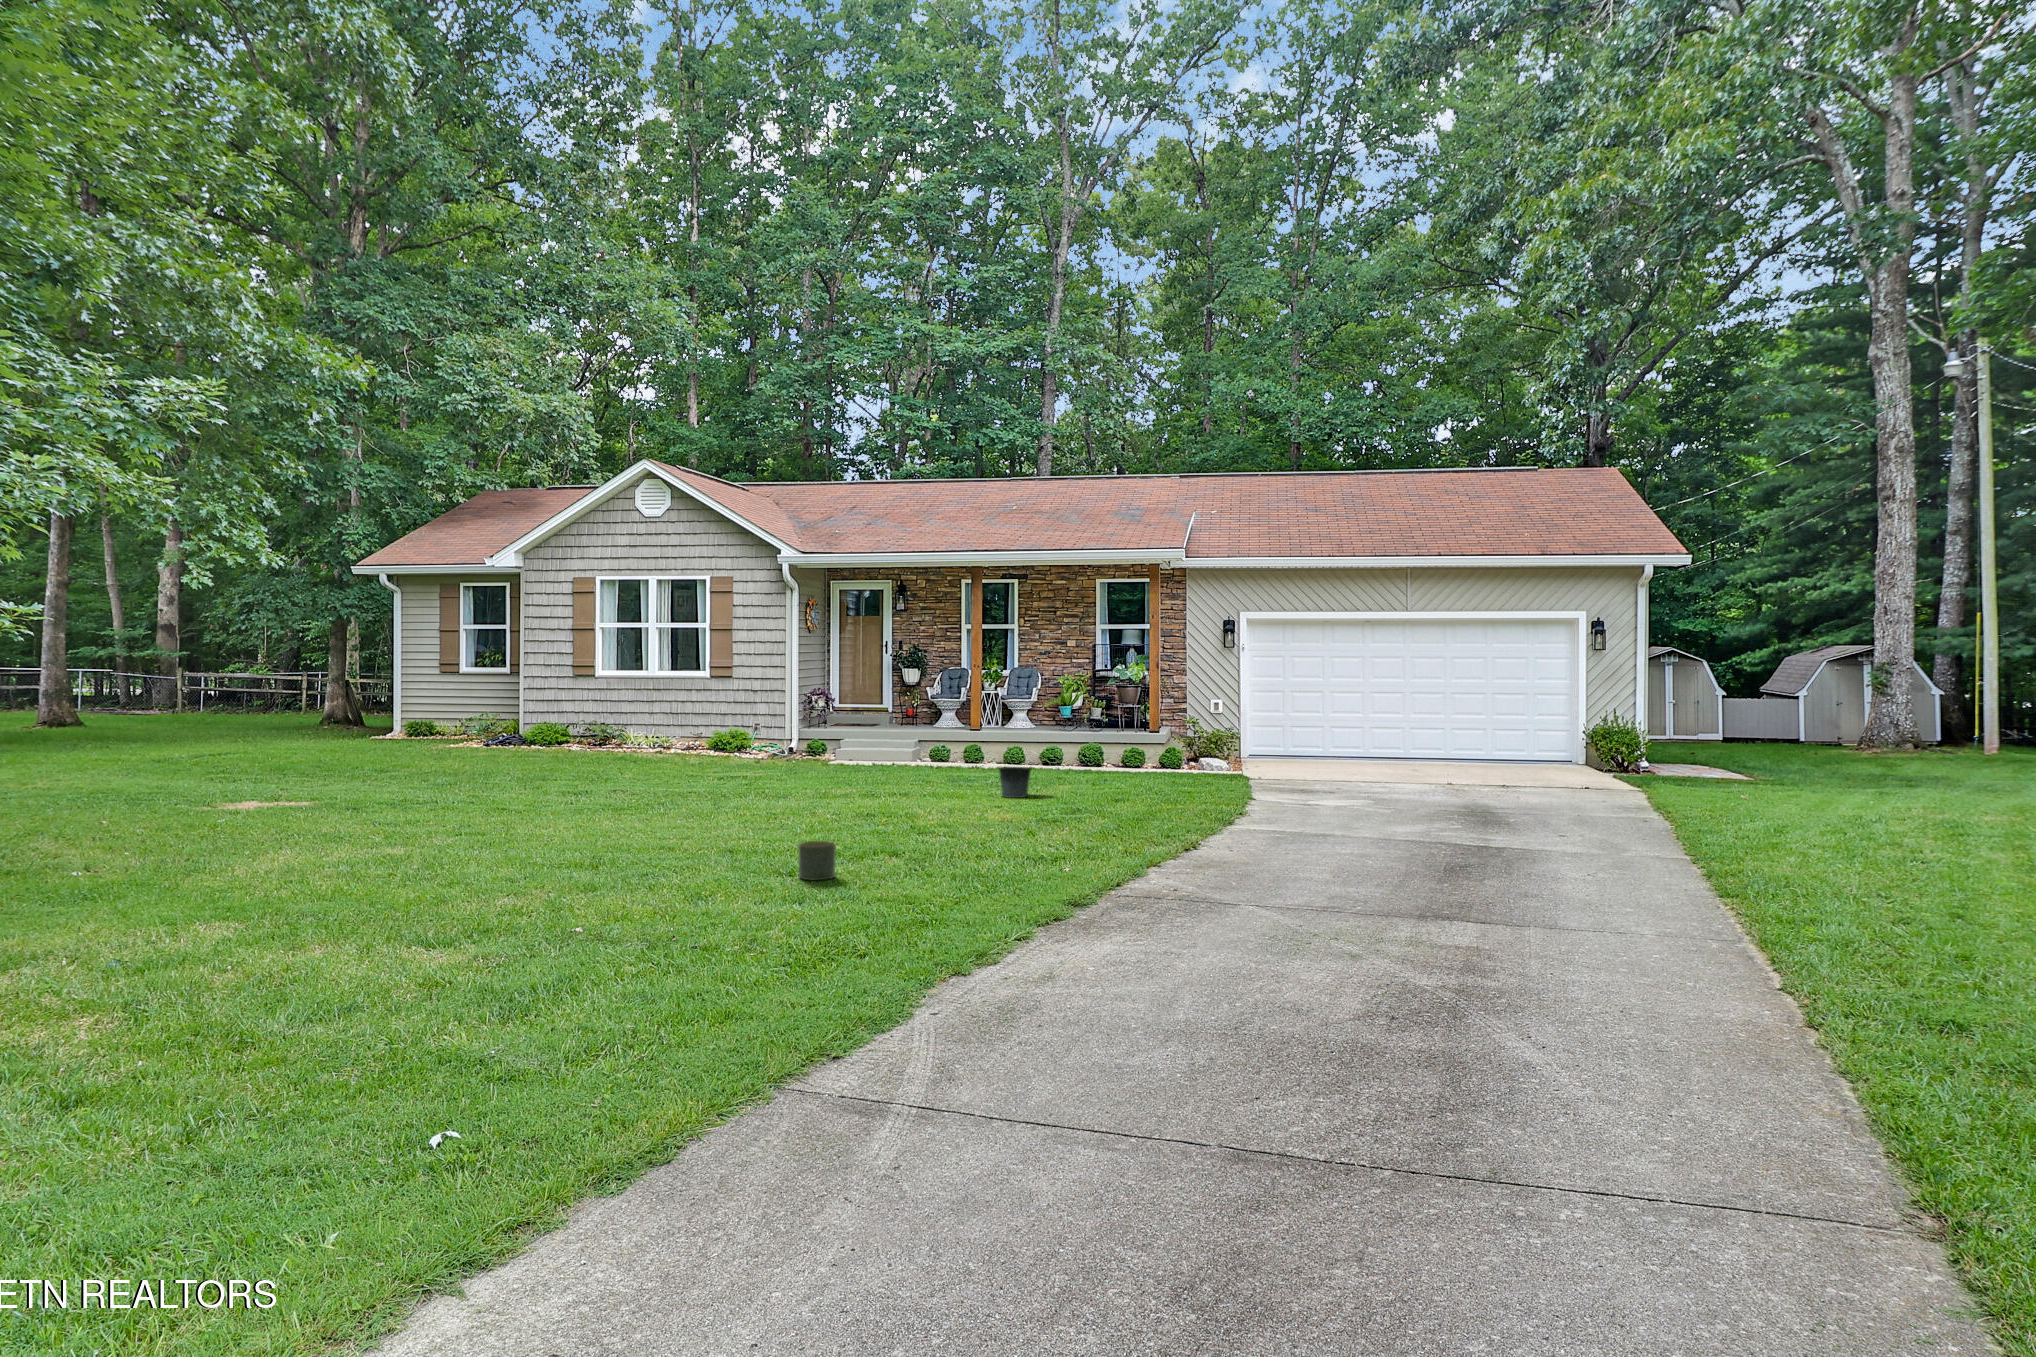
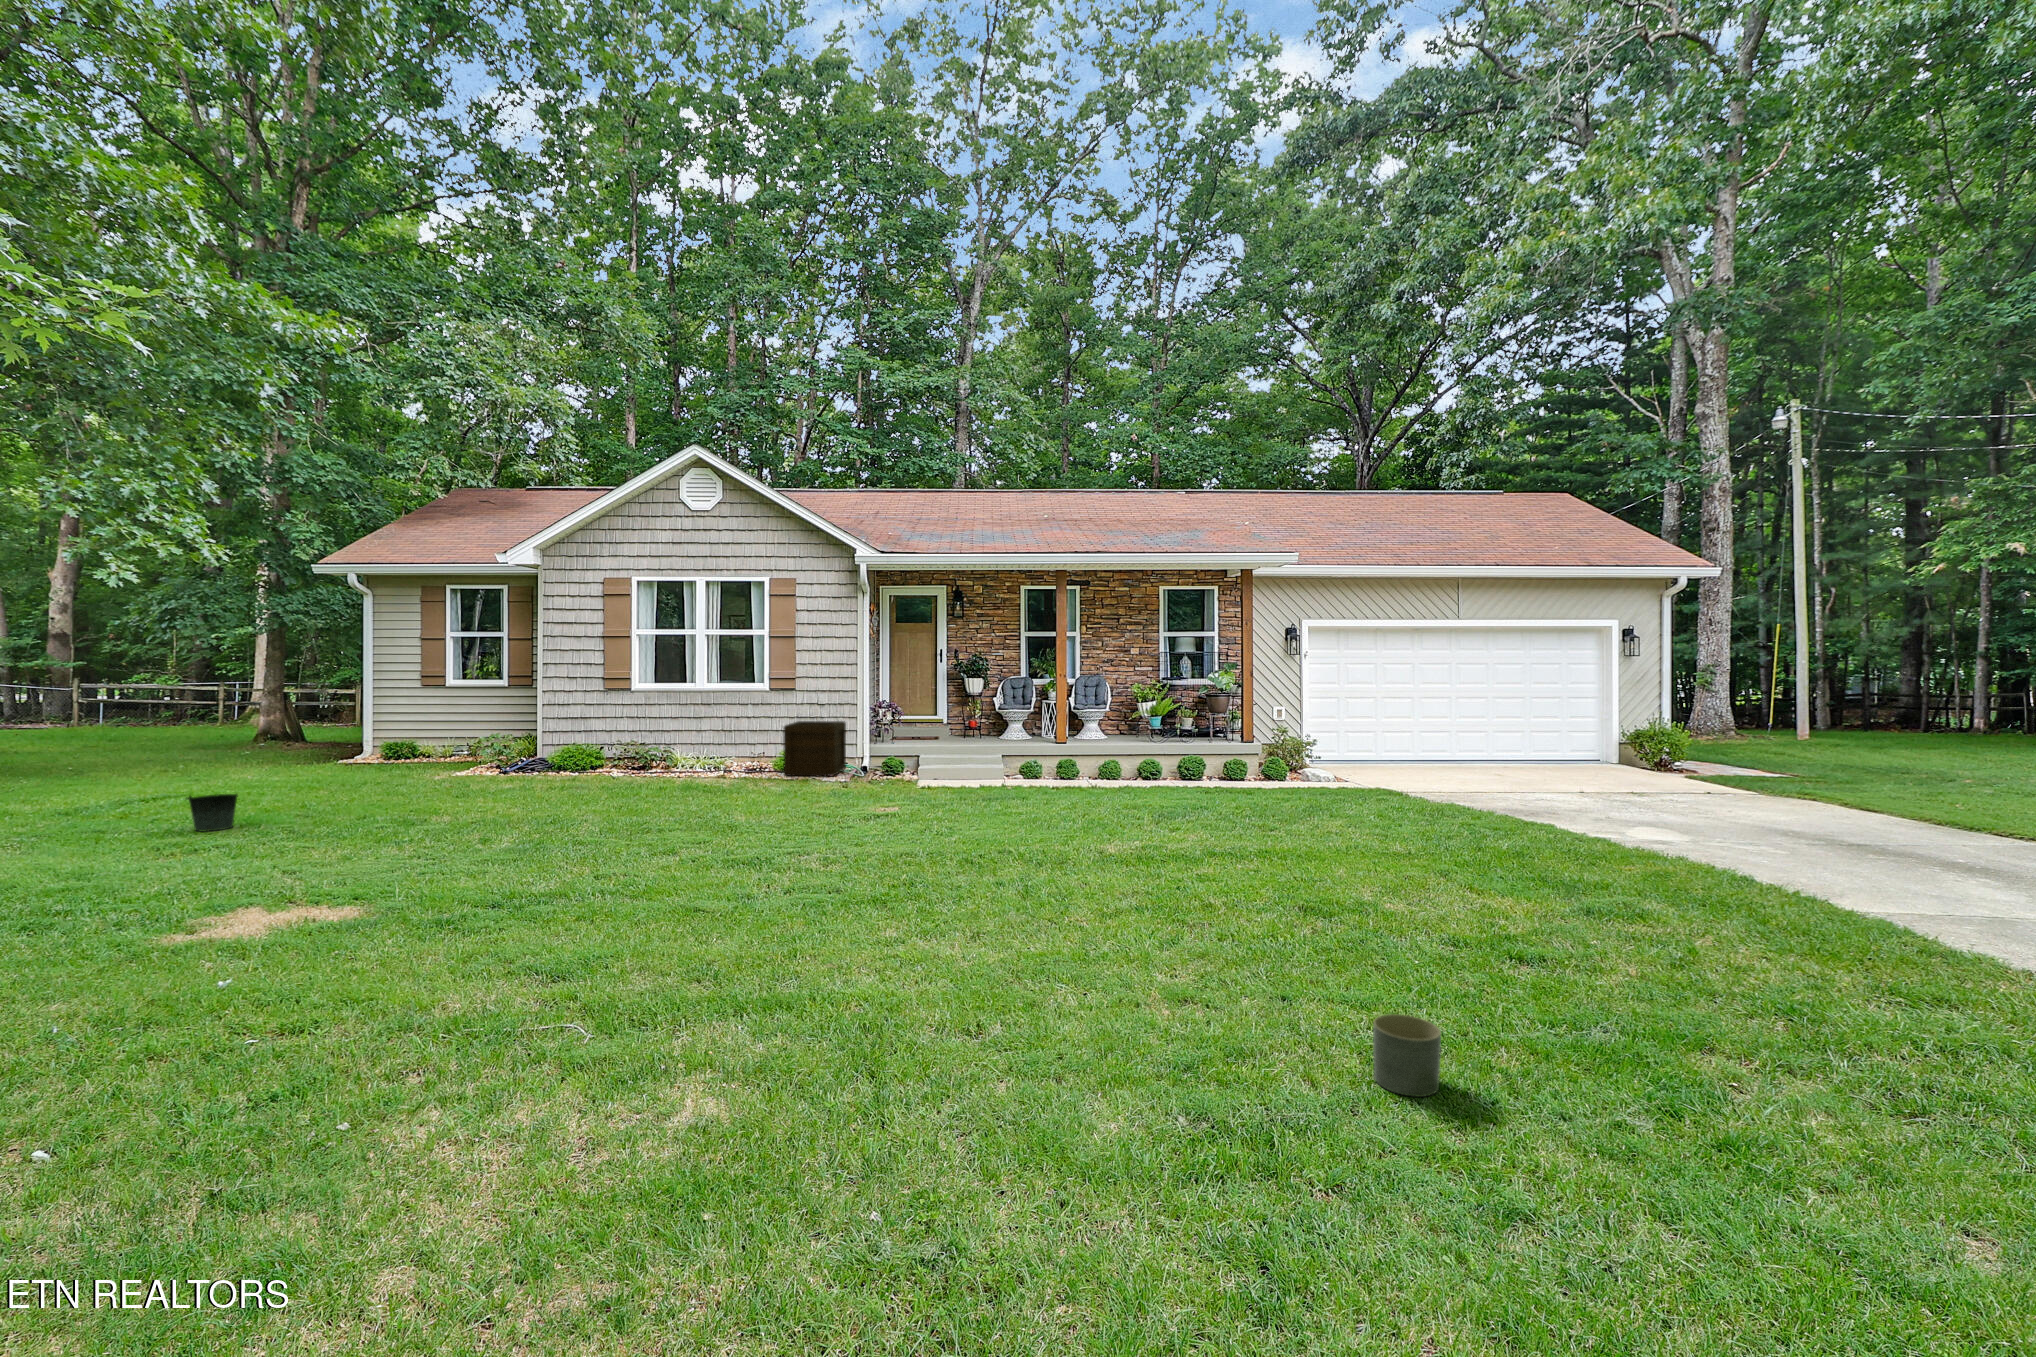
wooden crate: none [712,705,775,754] -> present [784,721,846,776]
bucket: present [999,767,1032,798] -> present [186,794,238,832]

